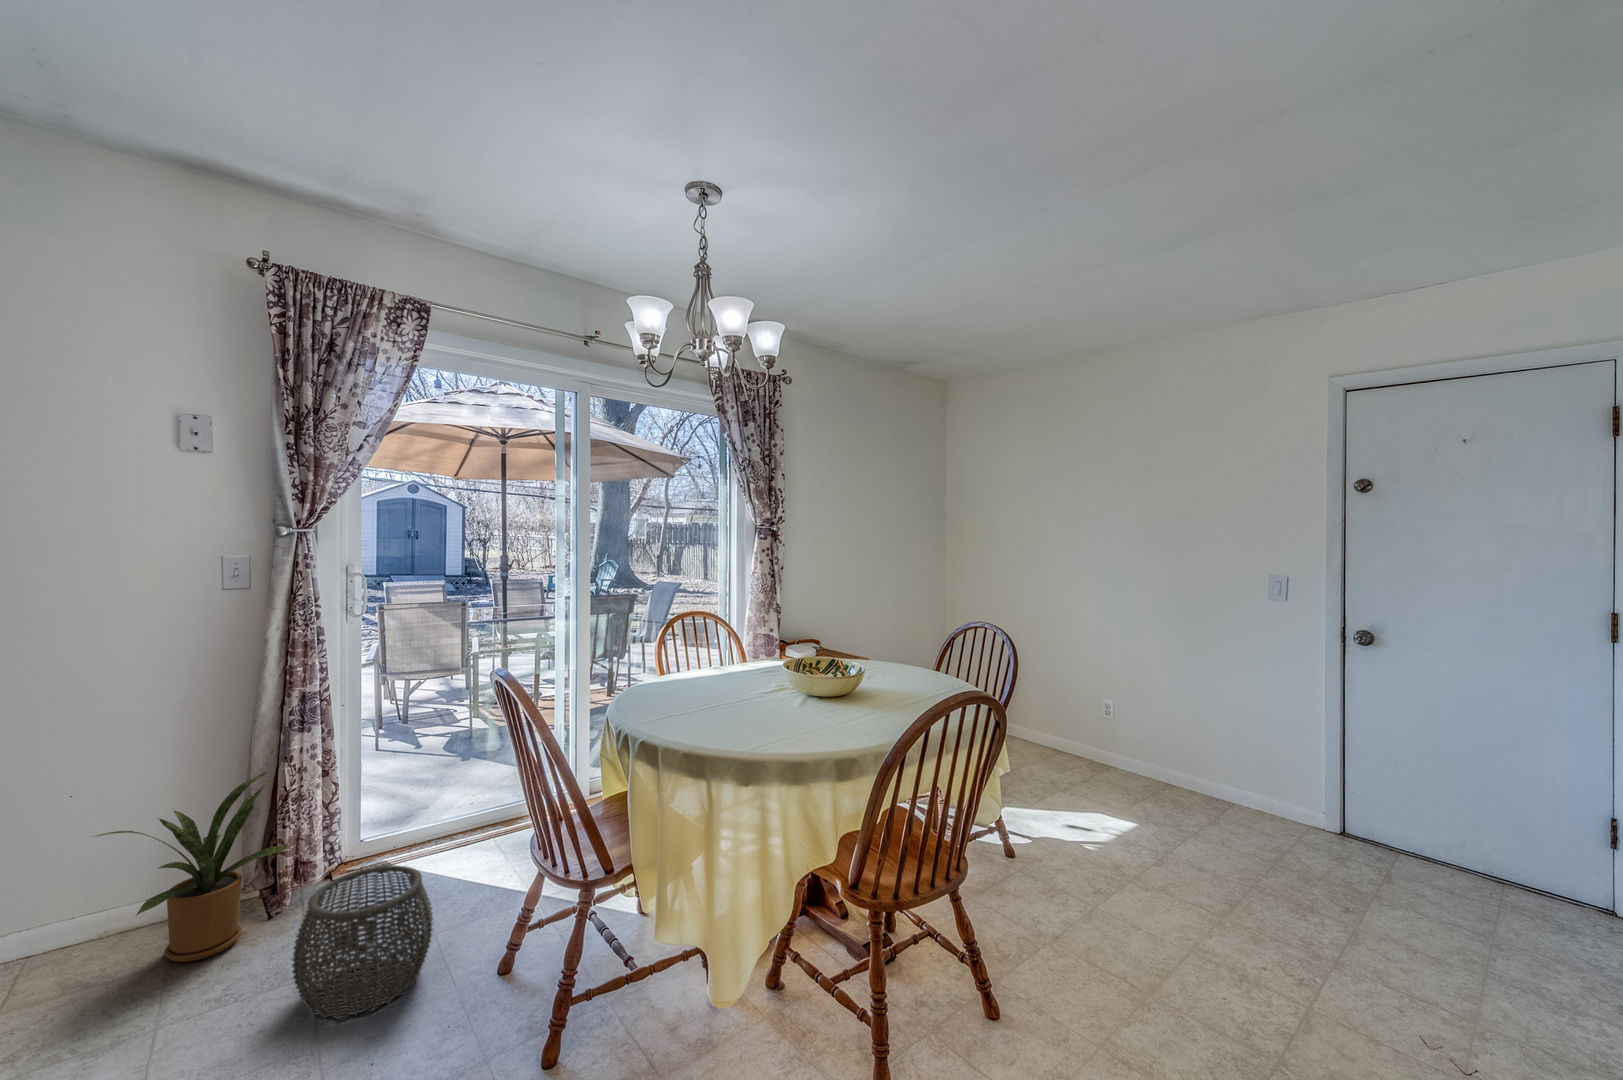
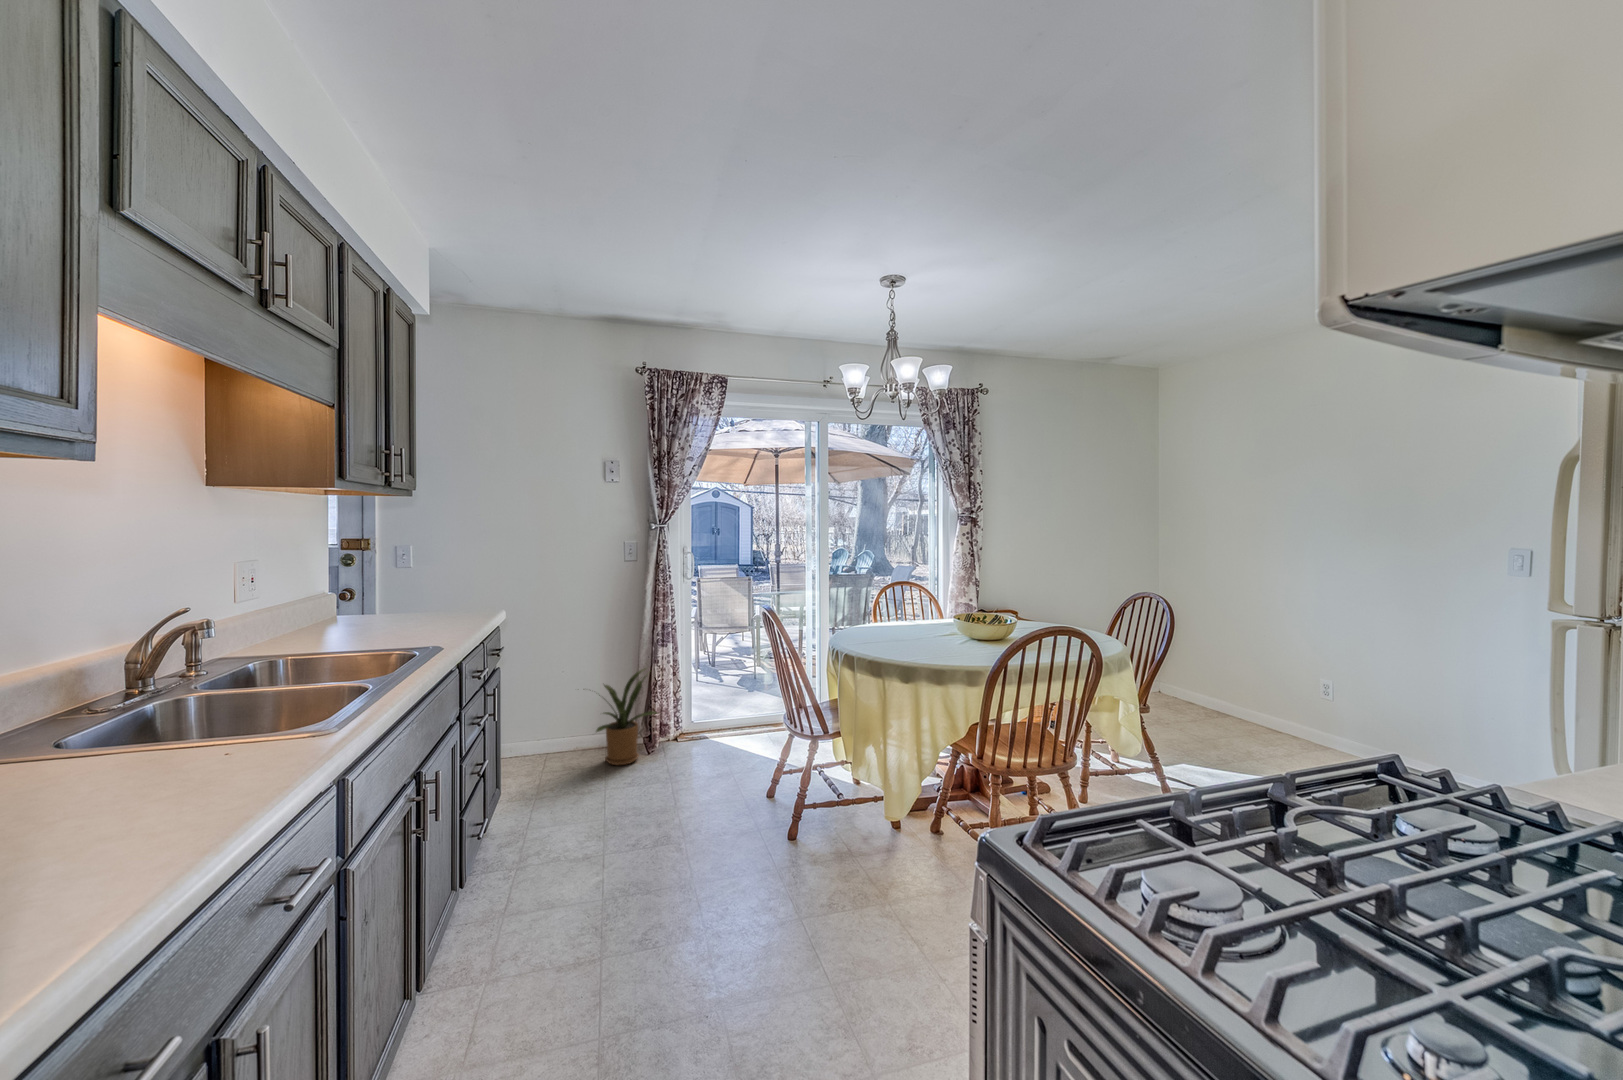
woven basket: present [292,865,433,1018] -> none [665,725,734,802]

